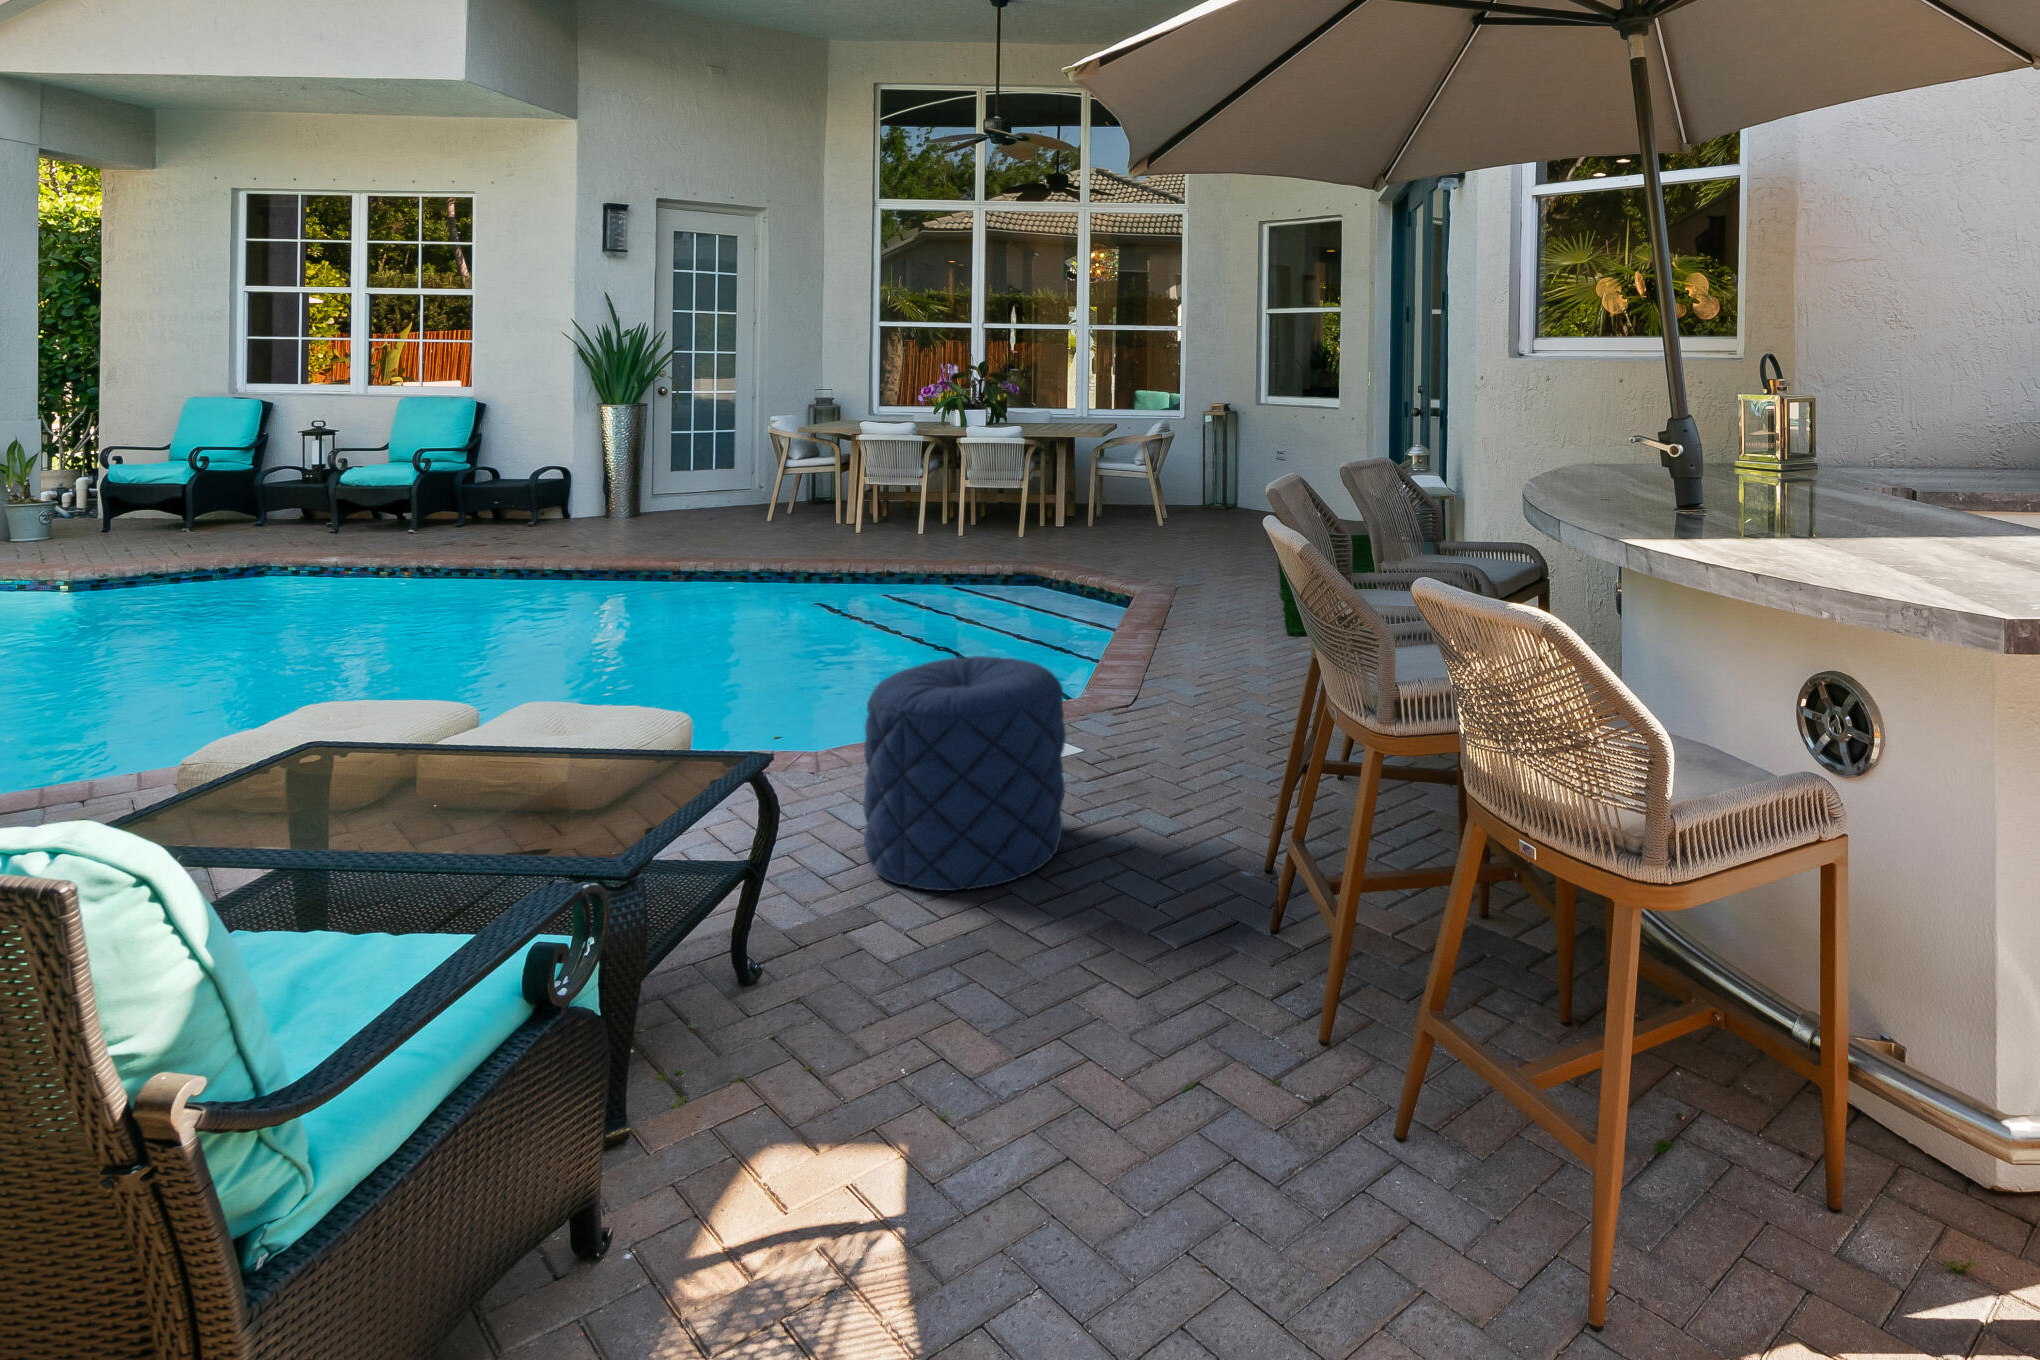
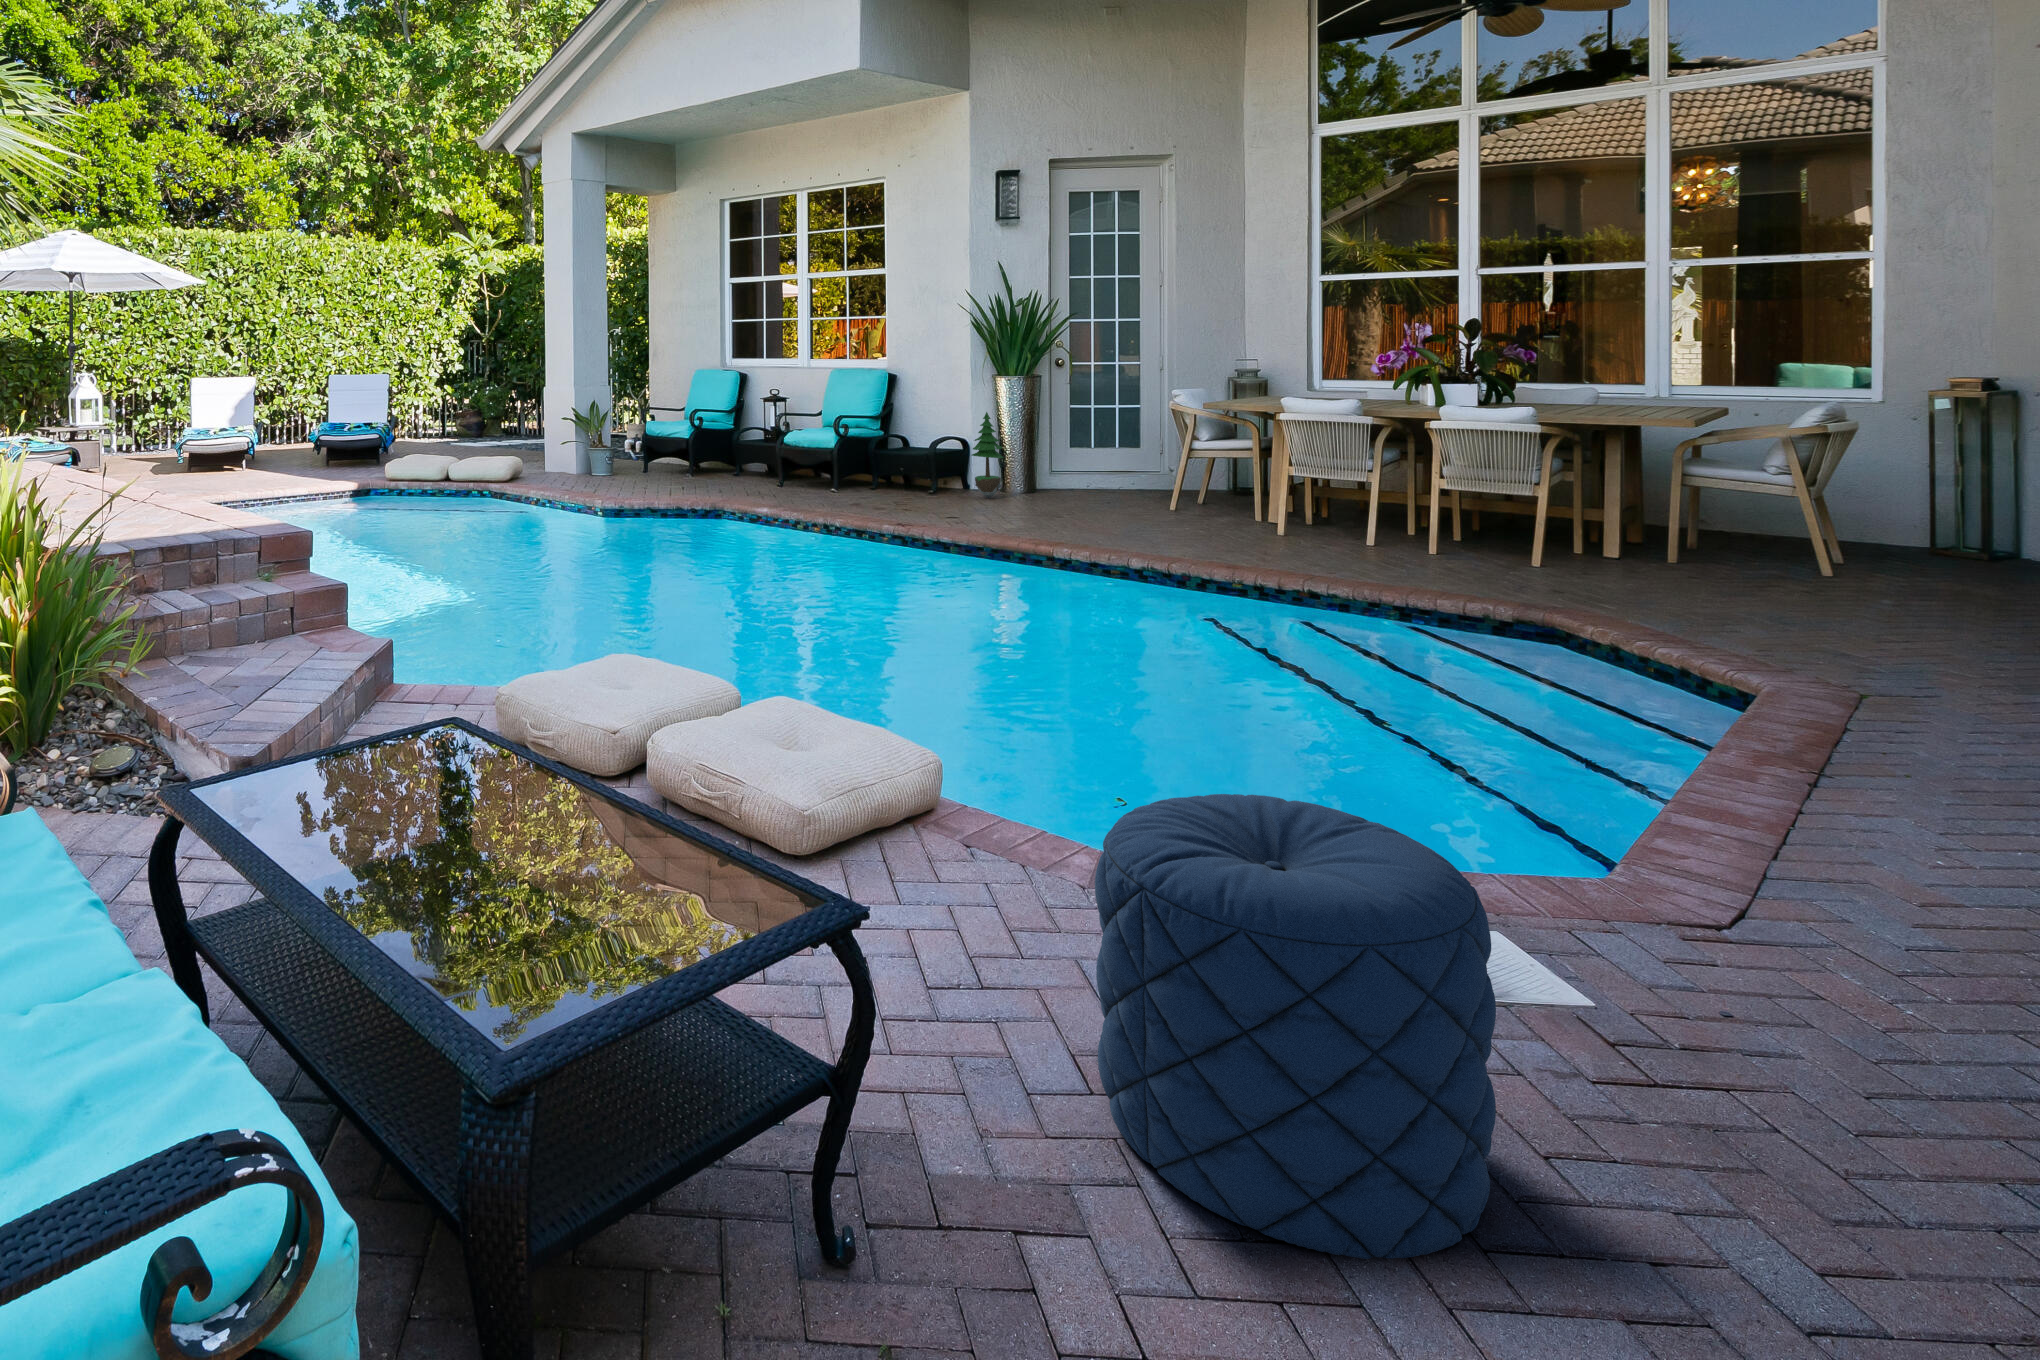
potted tree: none [575,440,610,526] -> present [971,412,1003,498]

